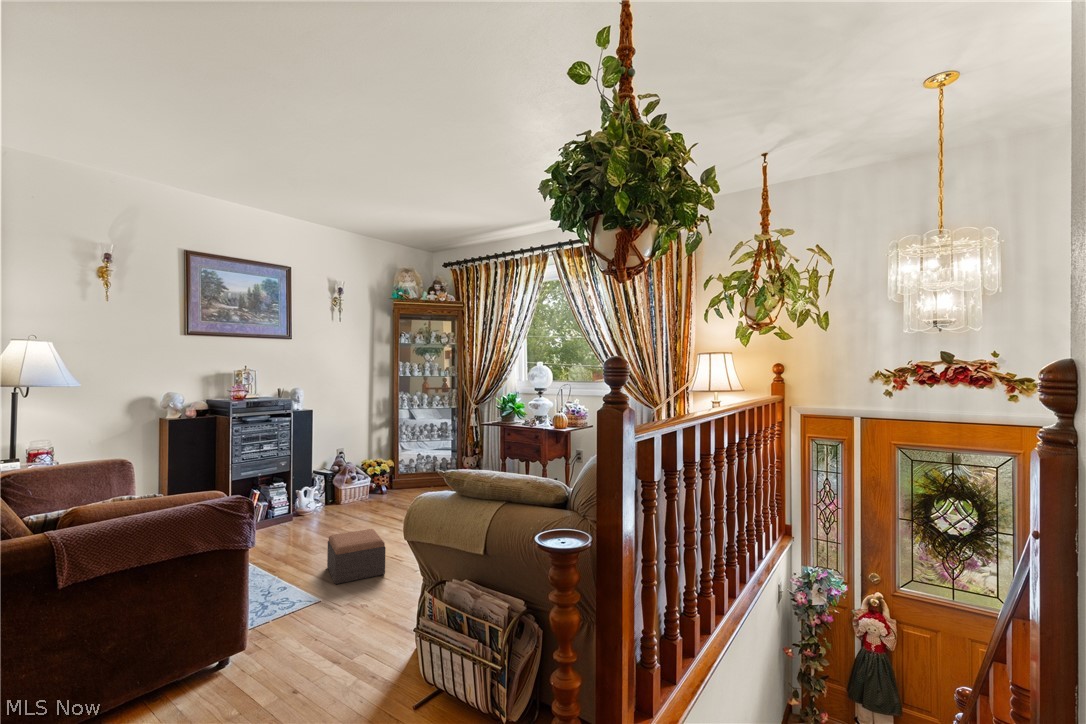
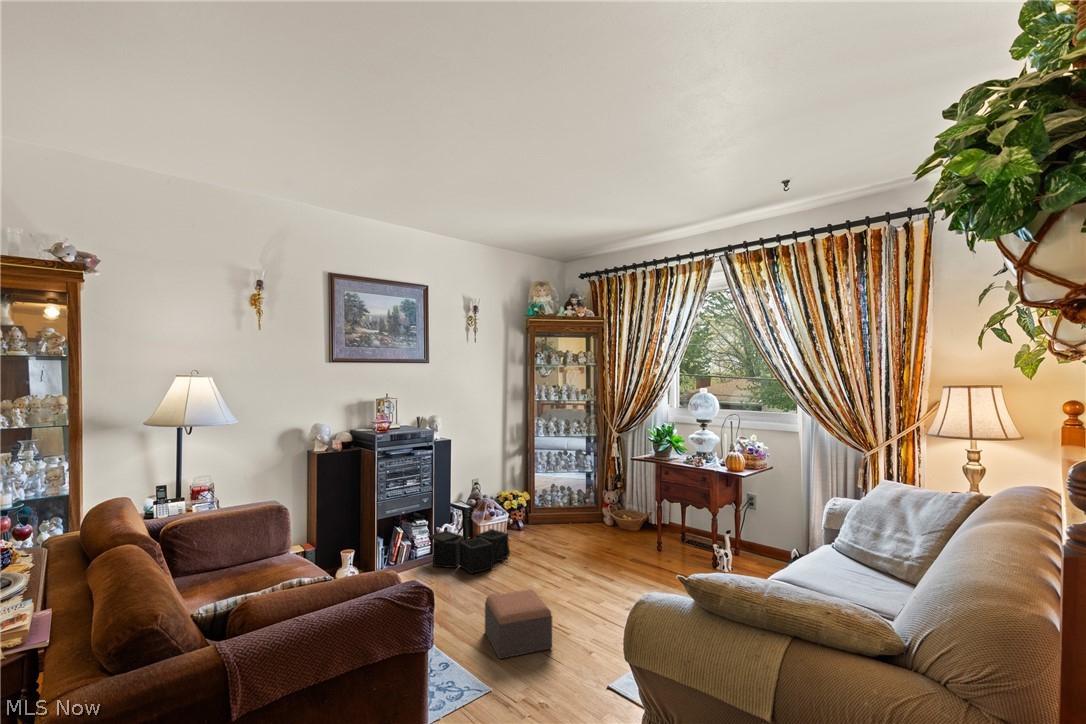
storage bin: none [286,490,368,527] -> present [428,529,510,573]

